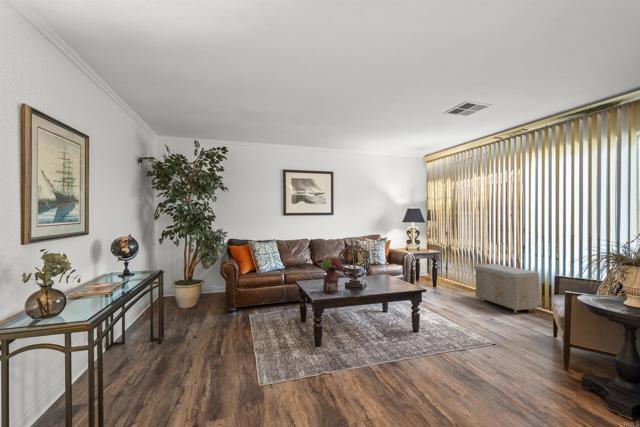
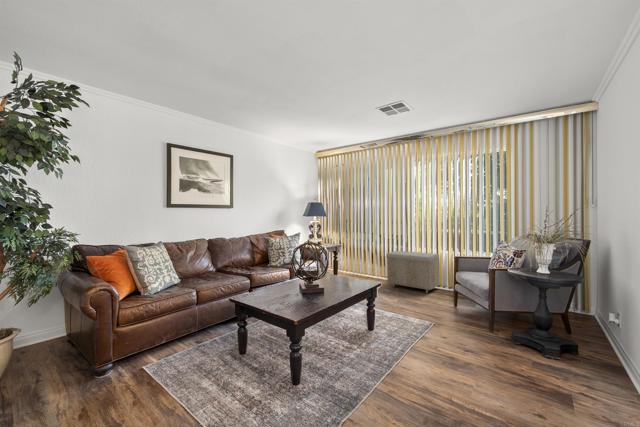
flower arrangement: present [321,259,343,294] -> none [287,257,317,306]

